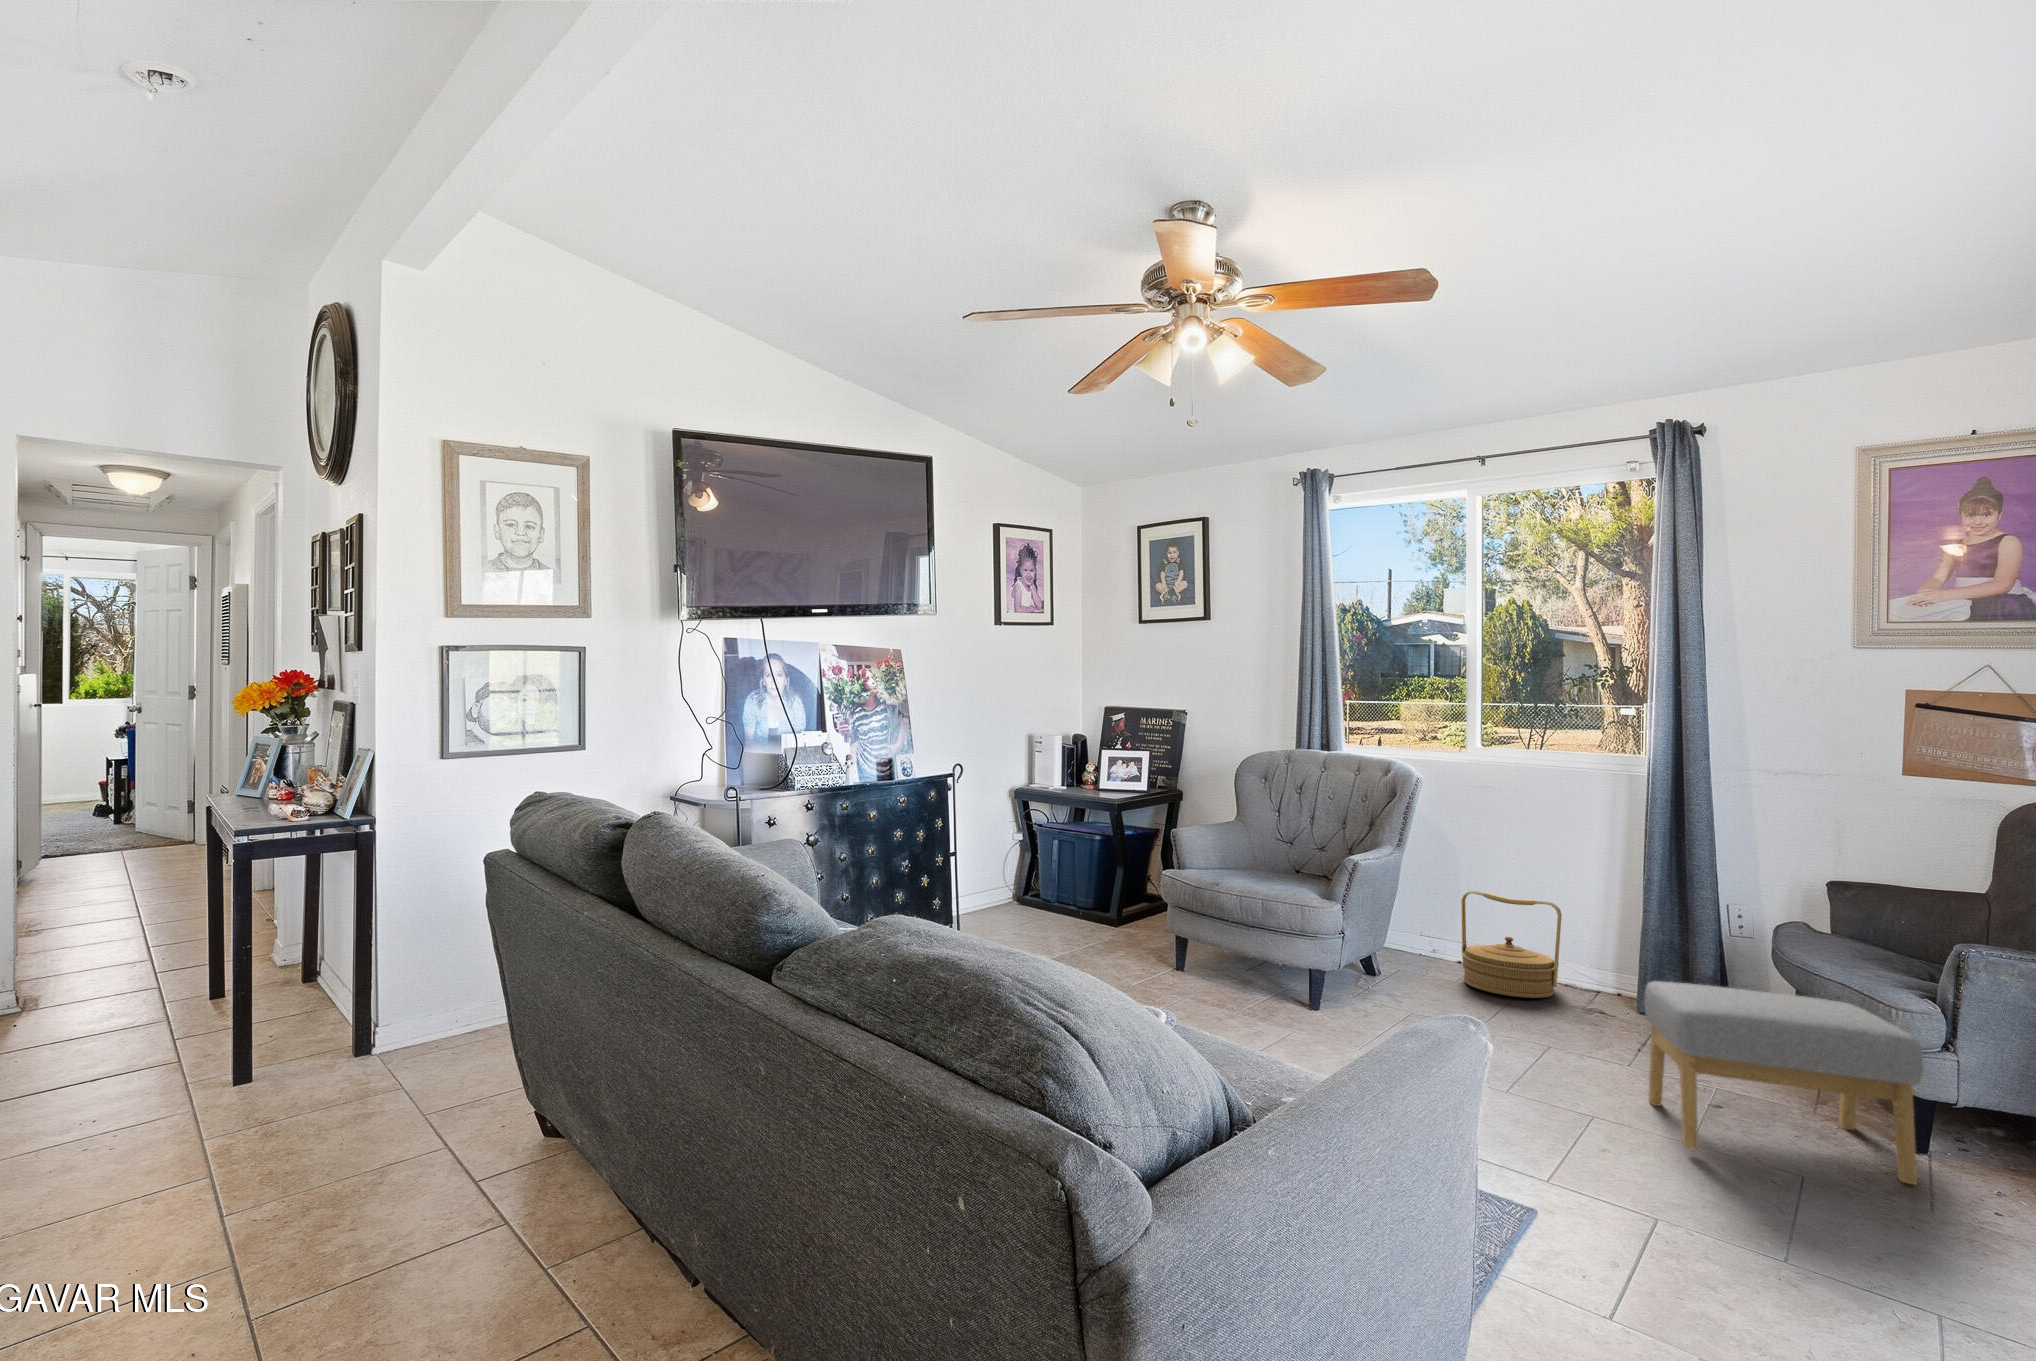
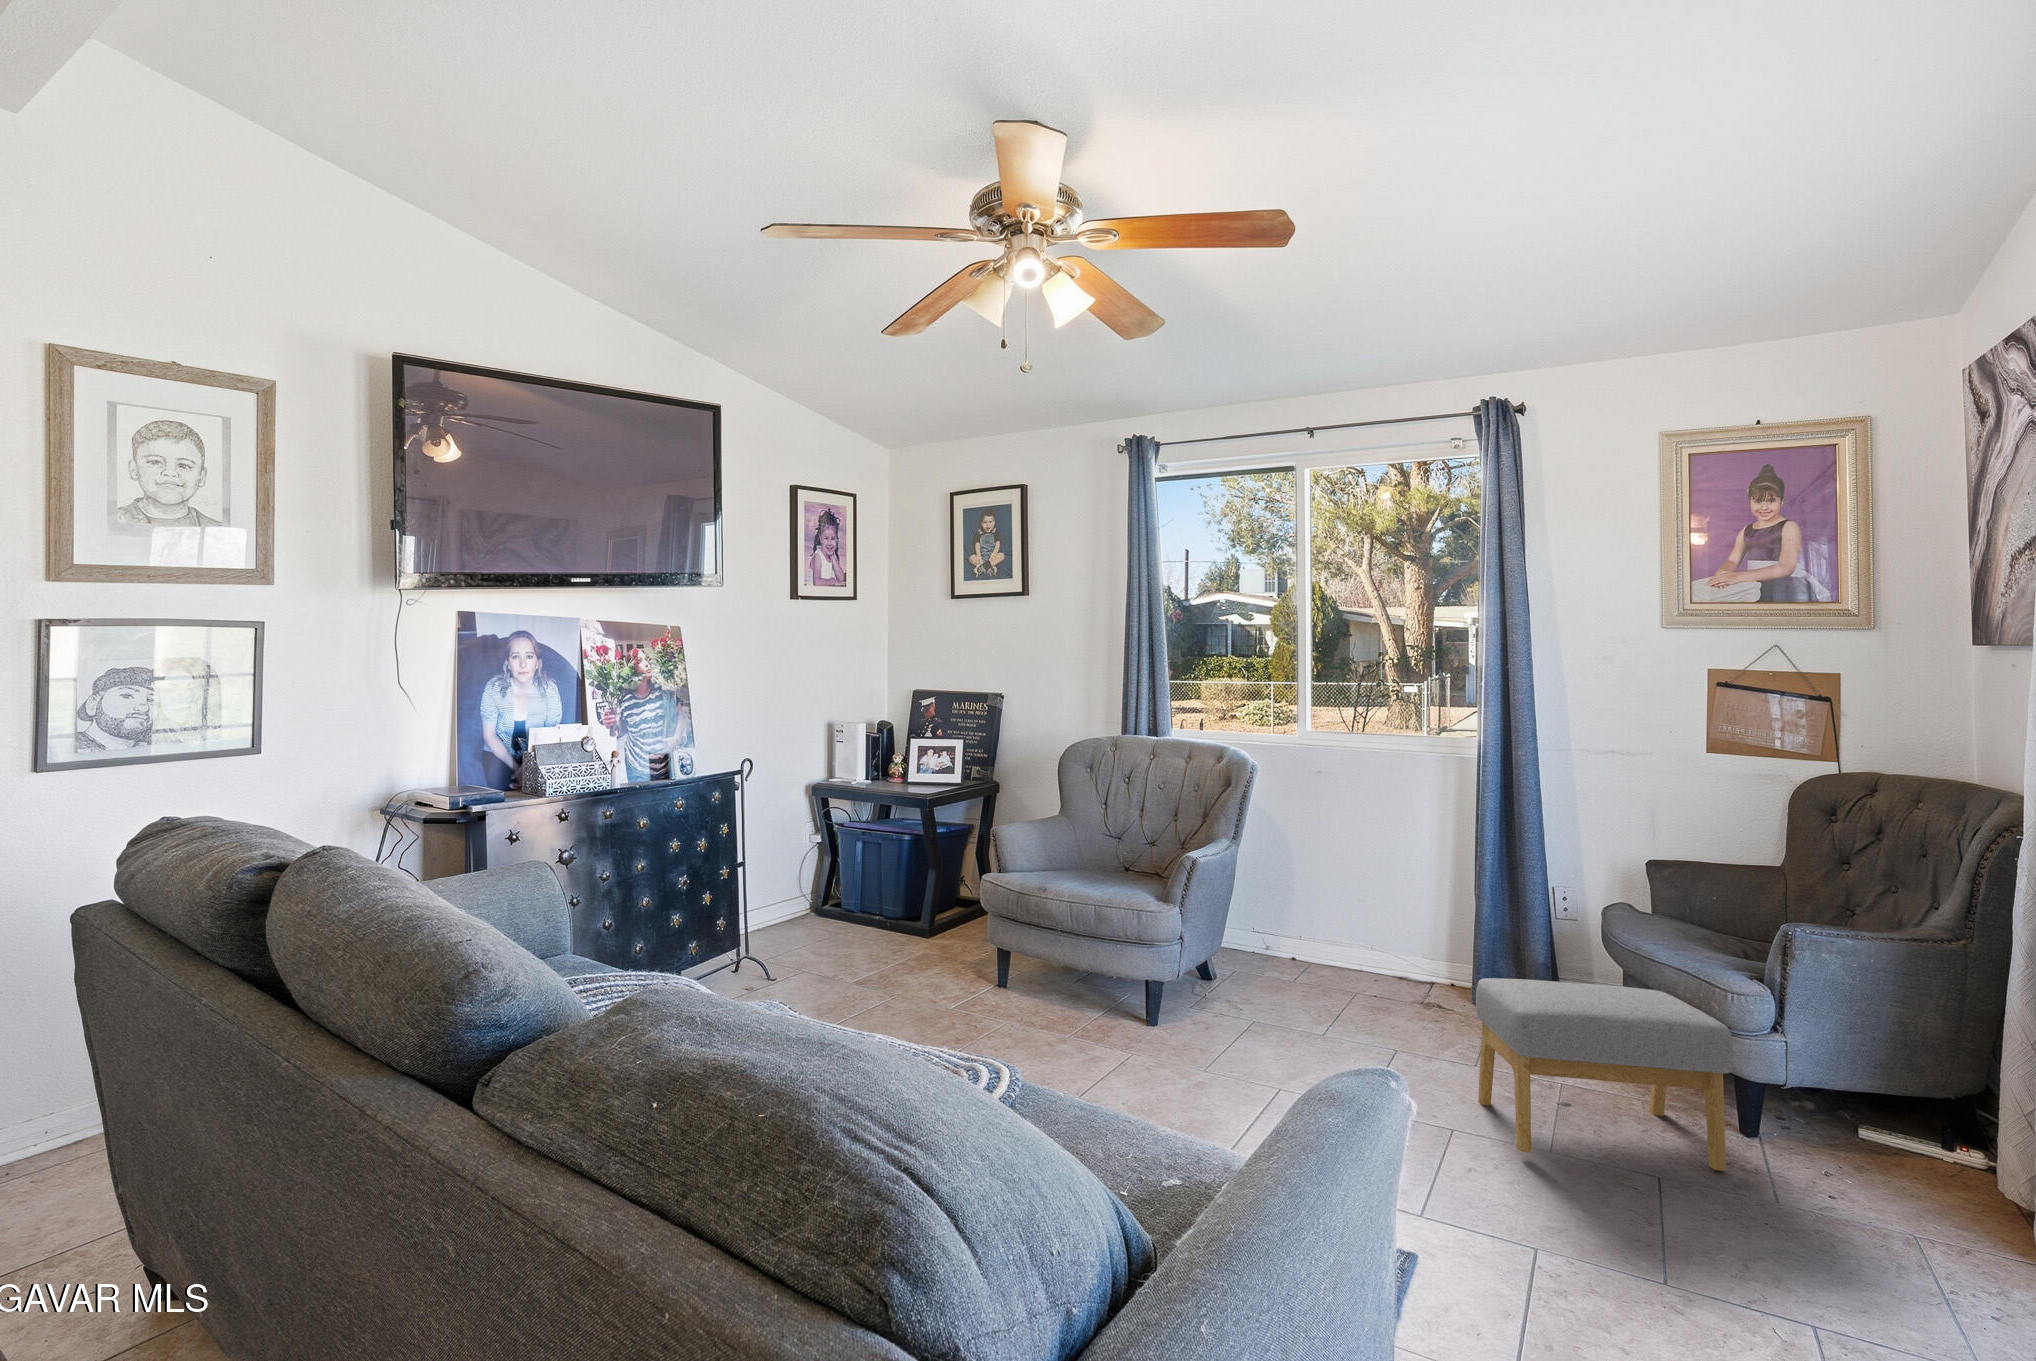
basket: present [1461,891,1562,998] -> none [1289,885,1386,993]

